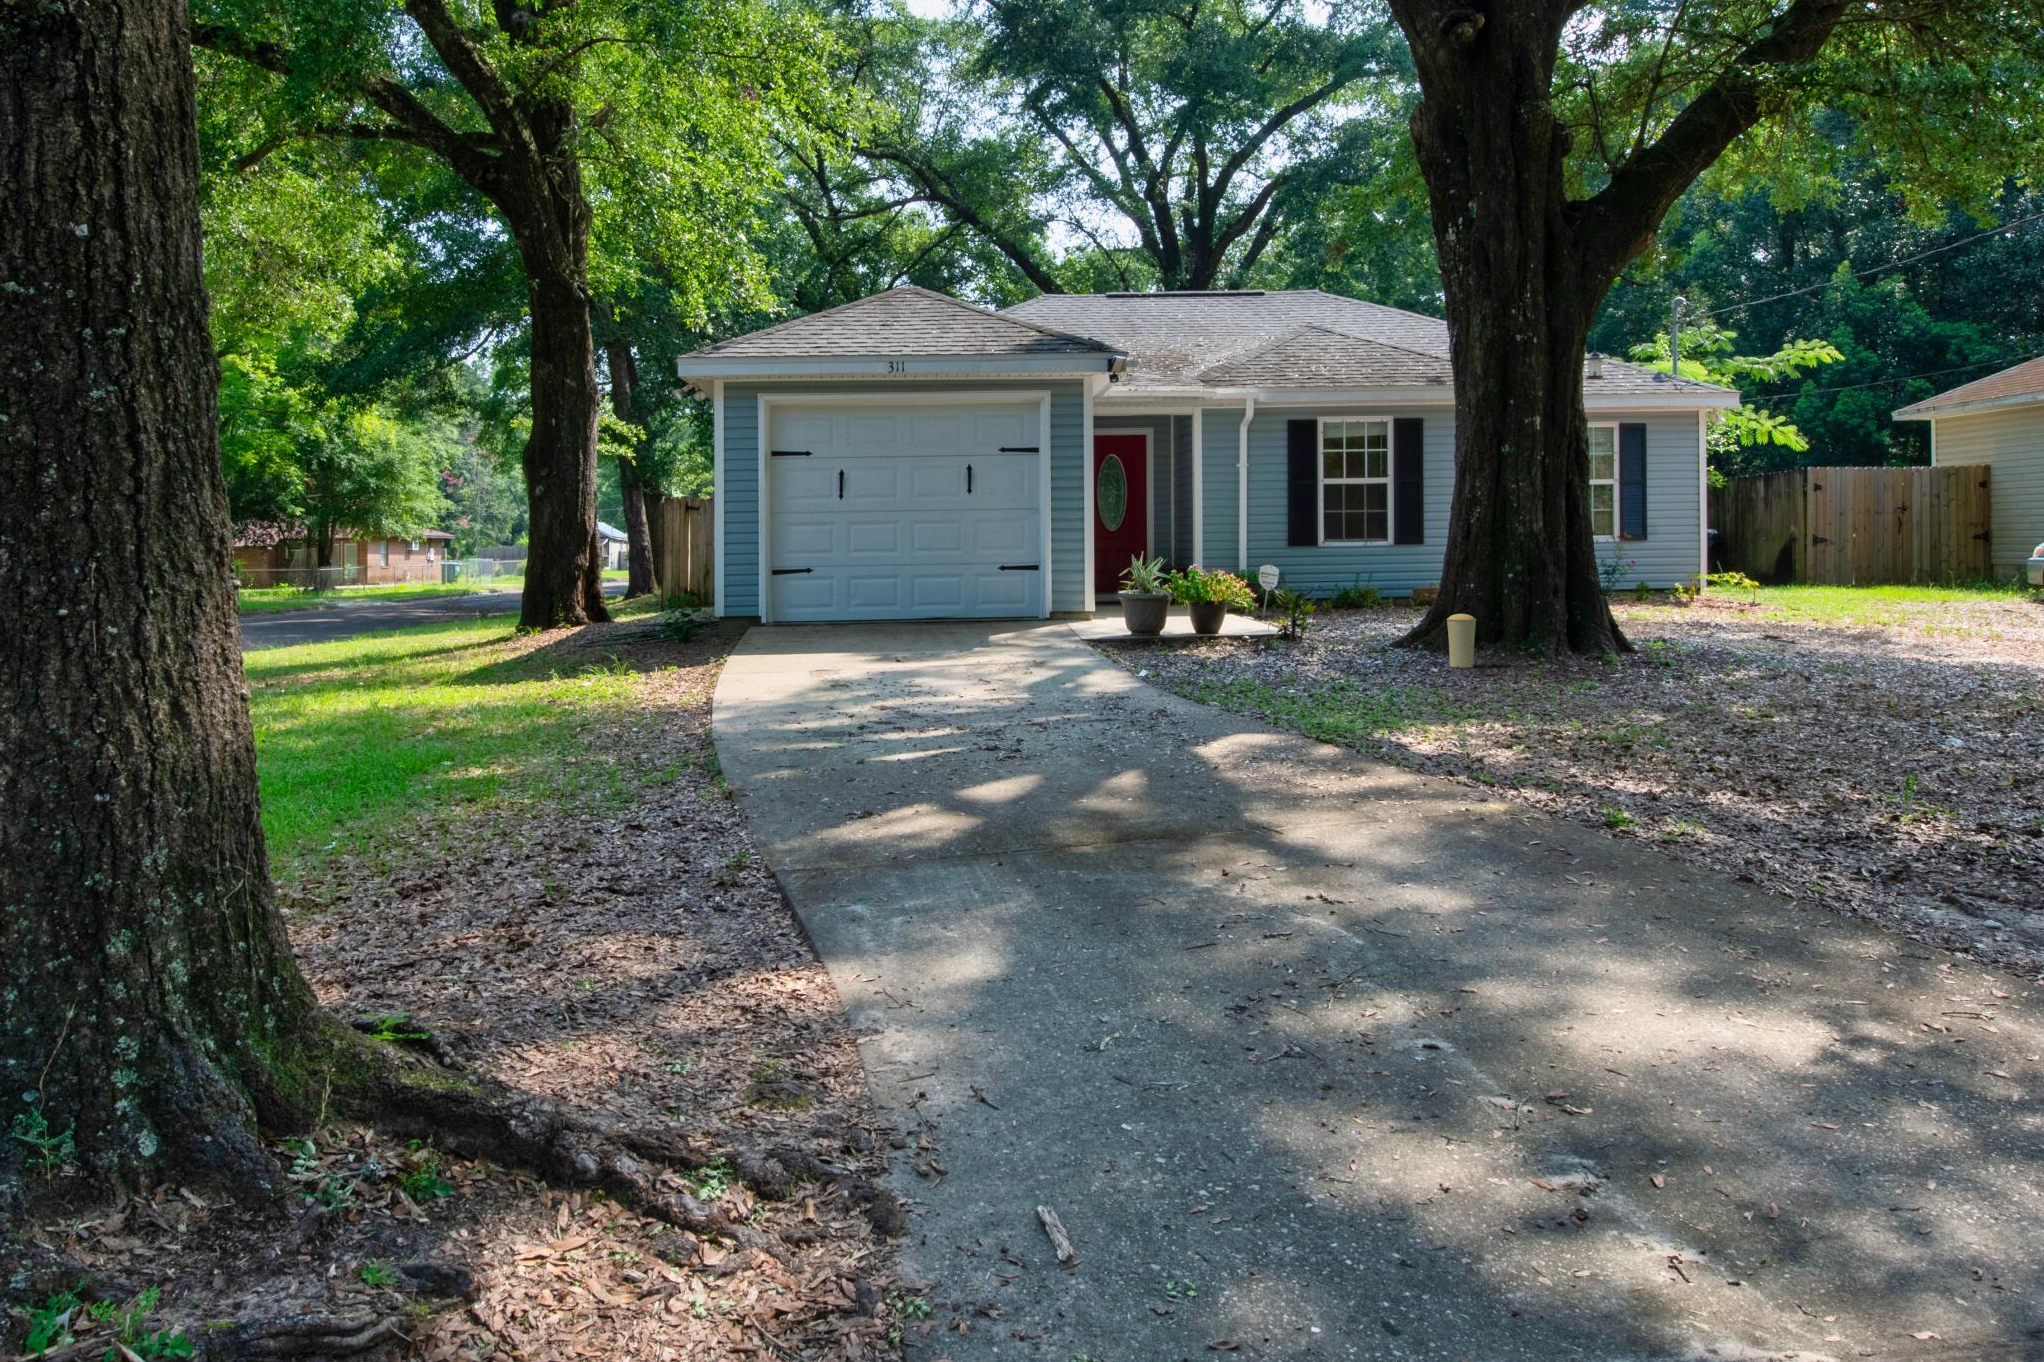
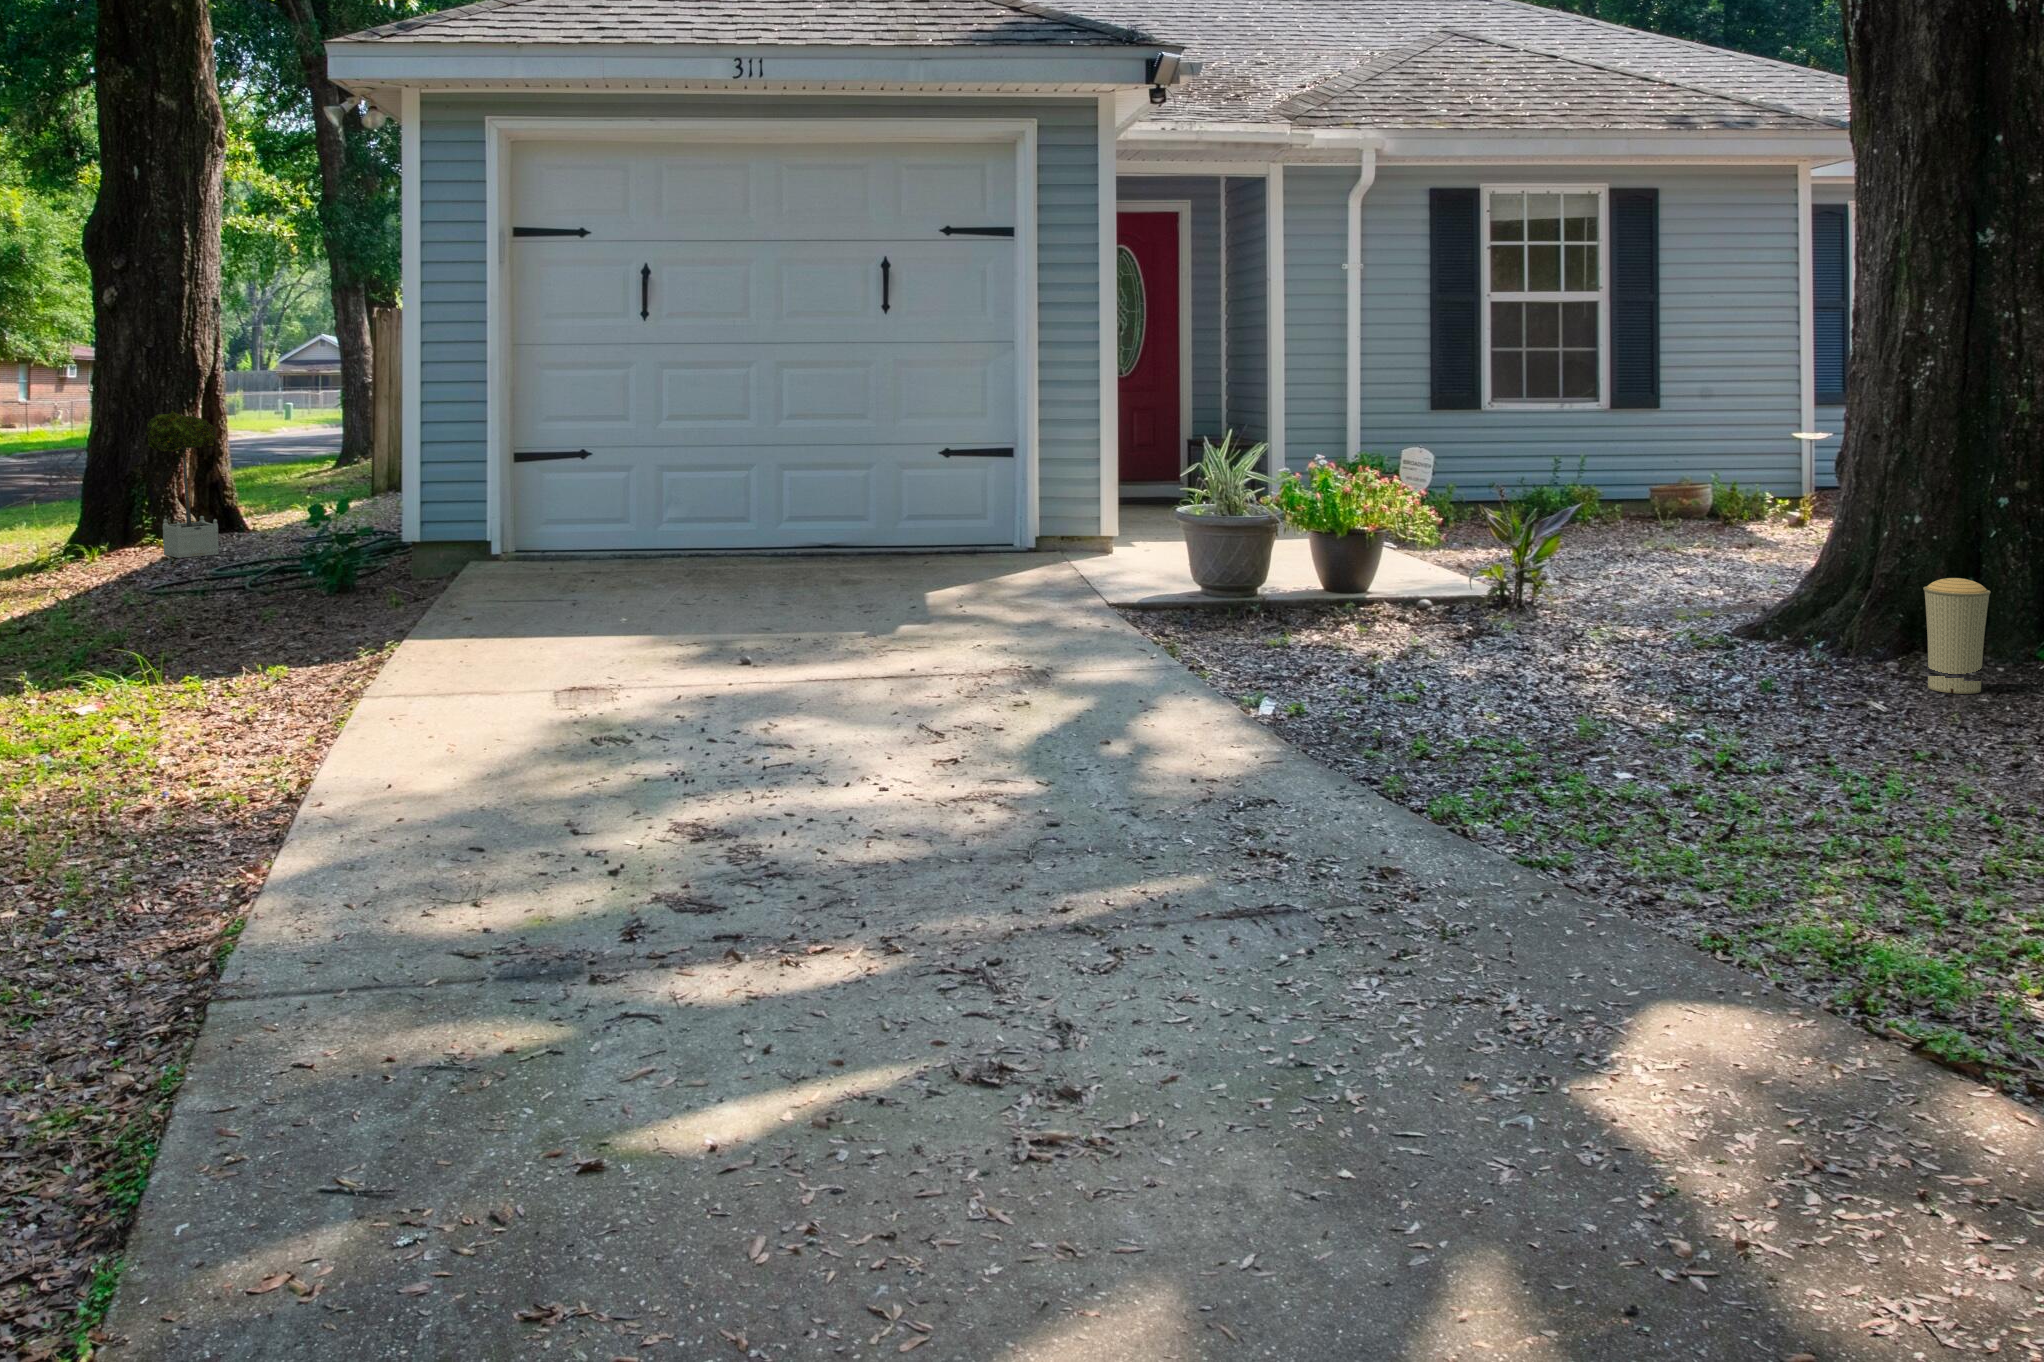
potted tree: none [572,551,608,630] -> present [146,411,219,558]

